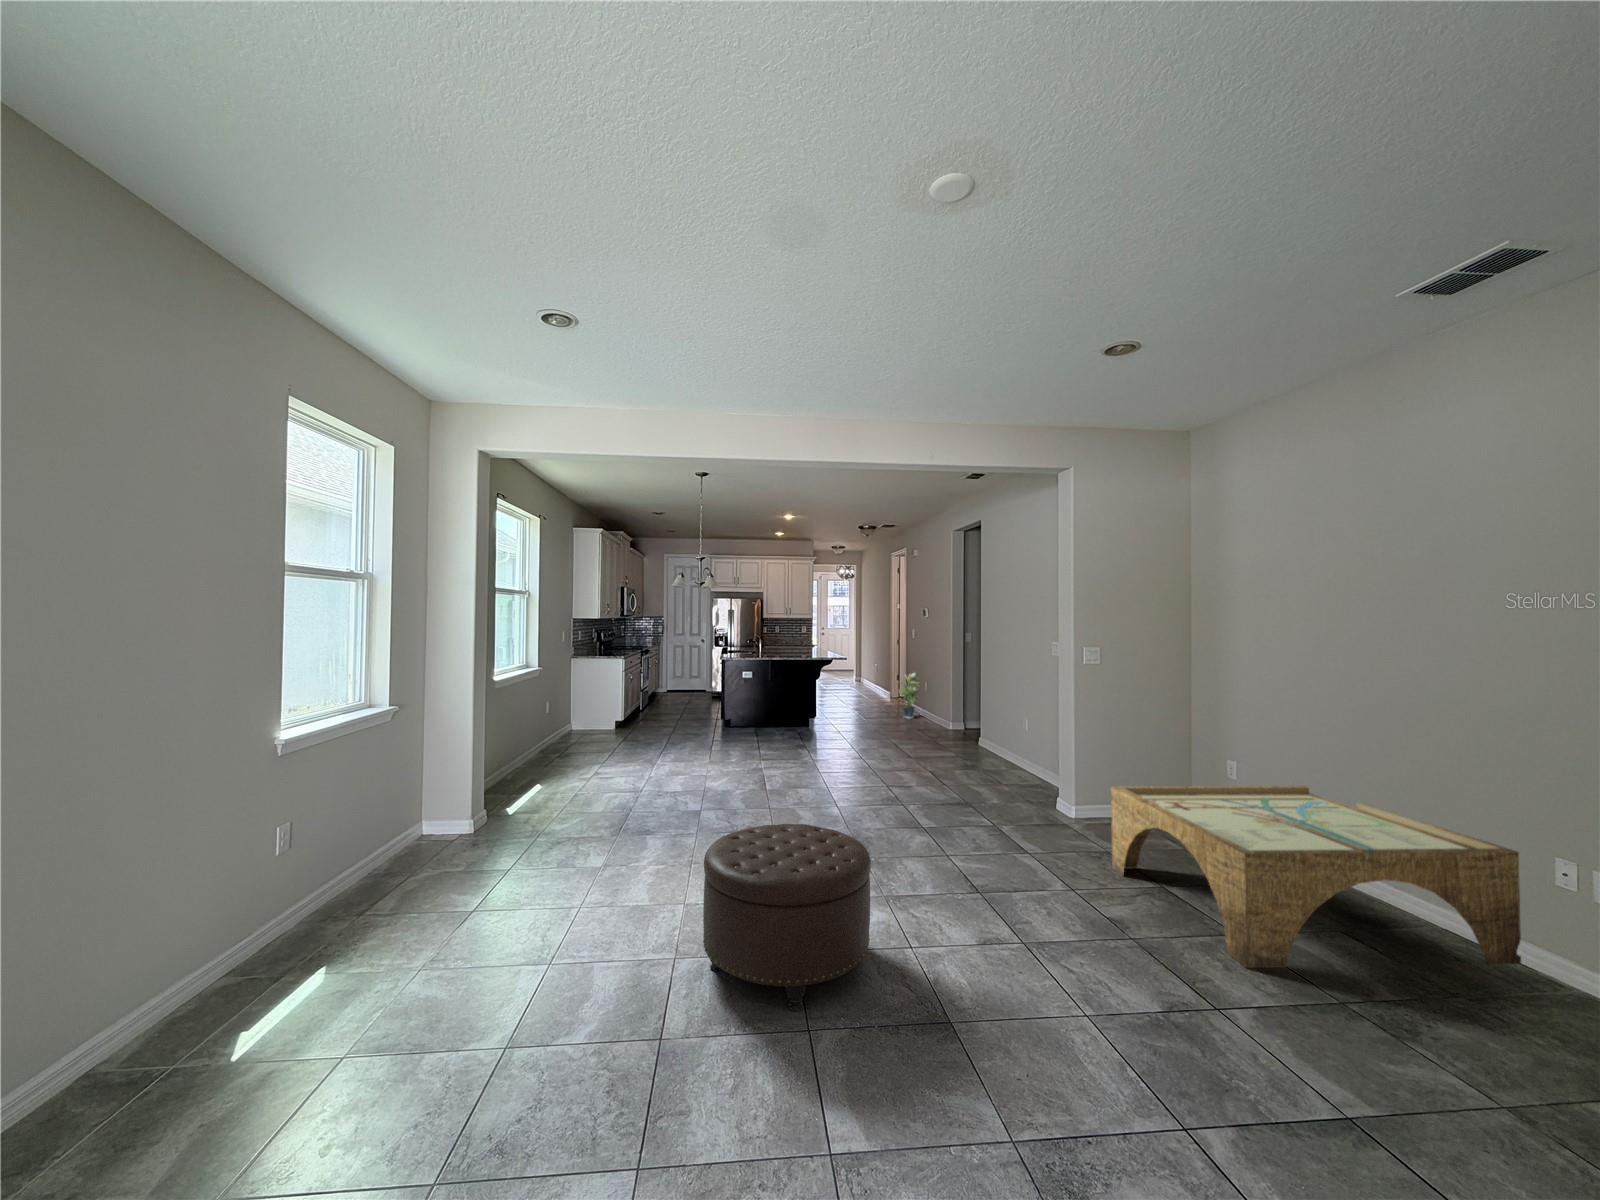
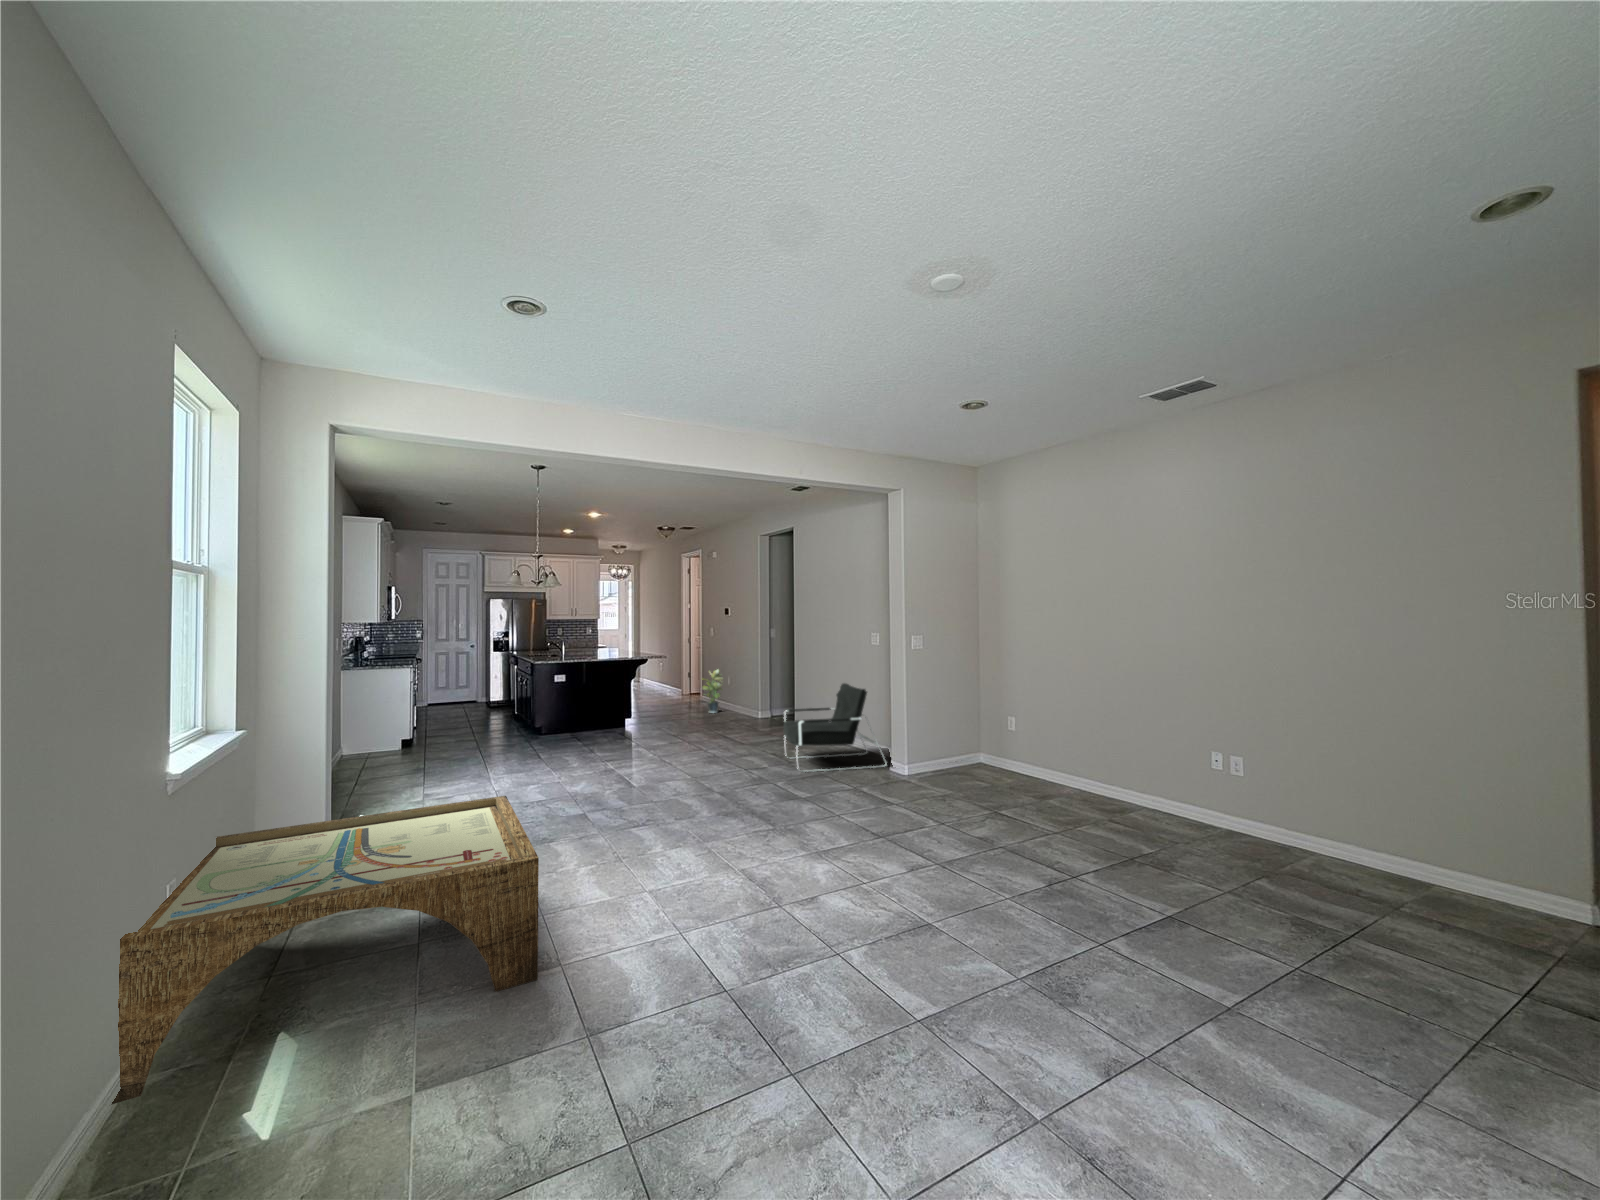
armchair: none [937,699,1058,803] -> present [784,683,887,772]
coffee table: present [1111,786,1521,968] -> present [111,796,539,1105]
ottoman: present [703,824,871,1011] -> none [706,796,853,945]

